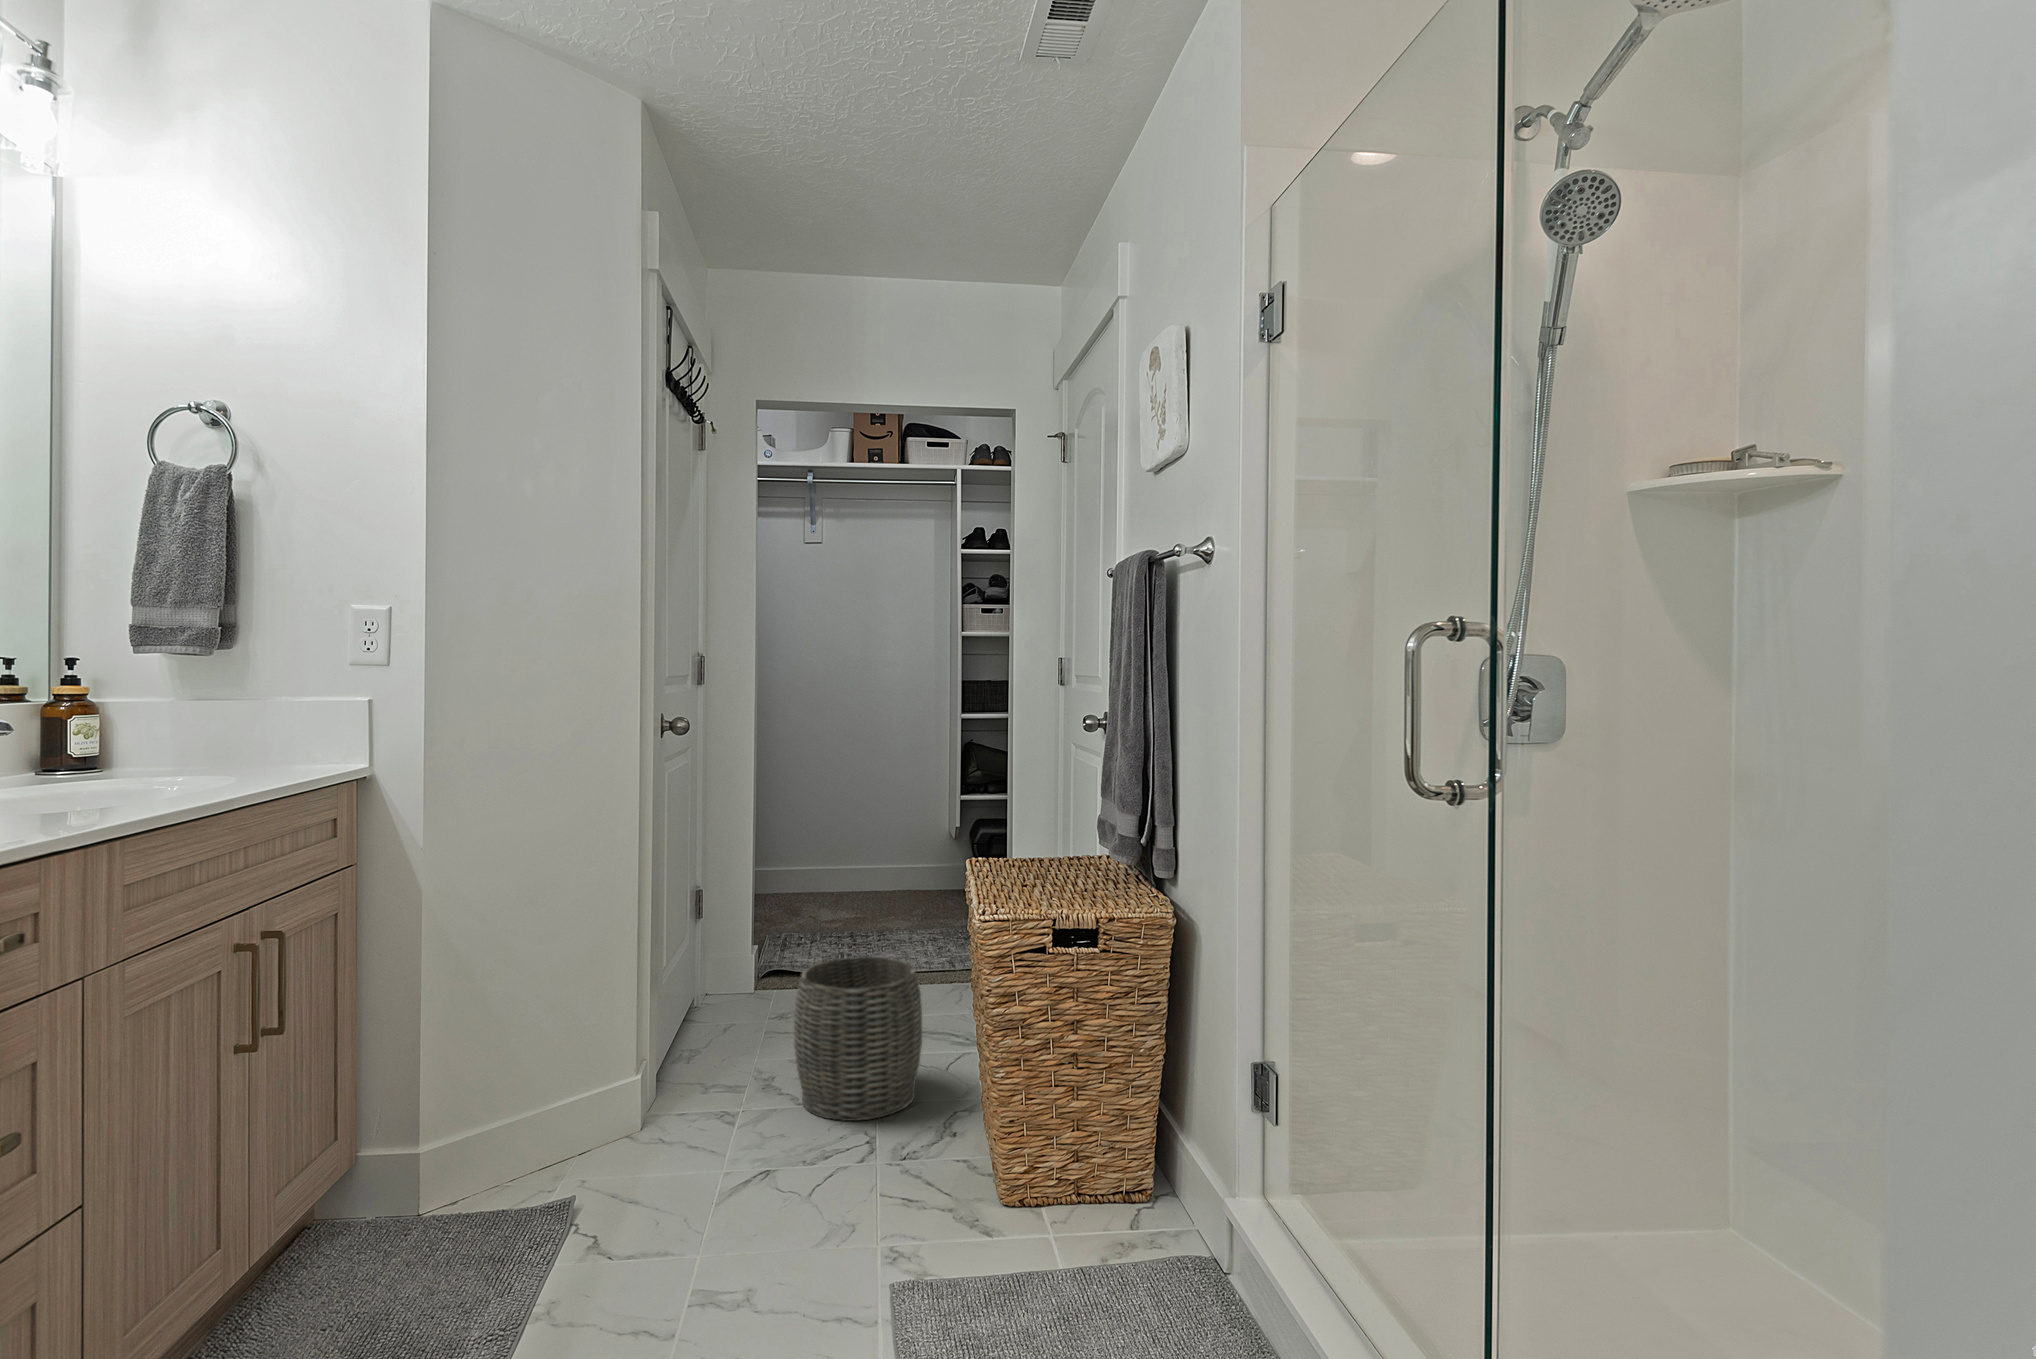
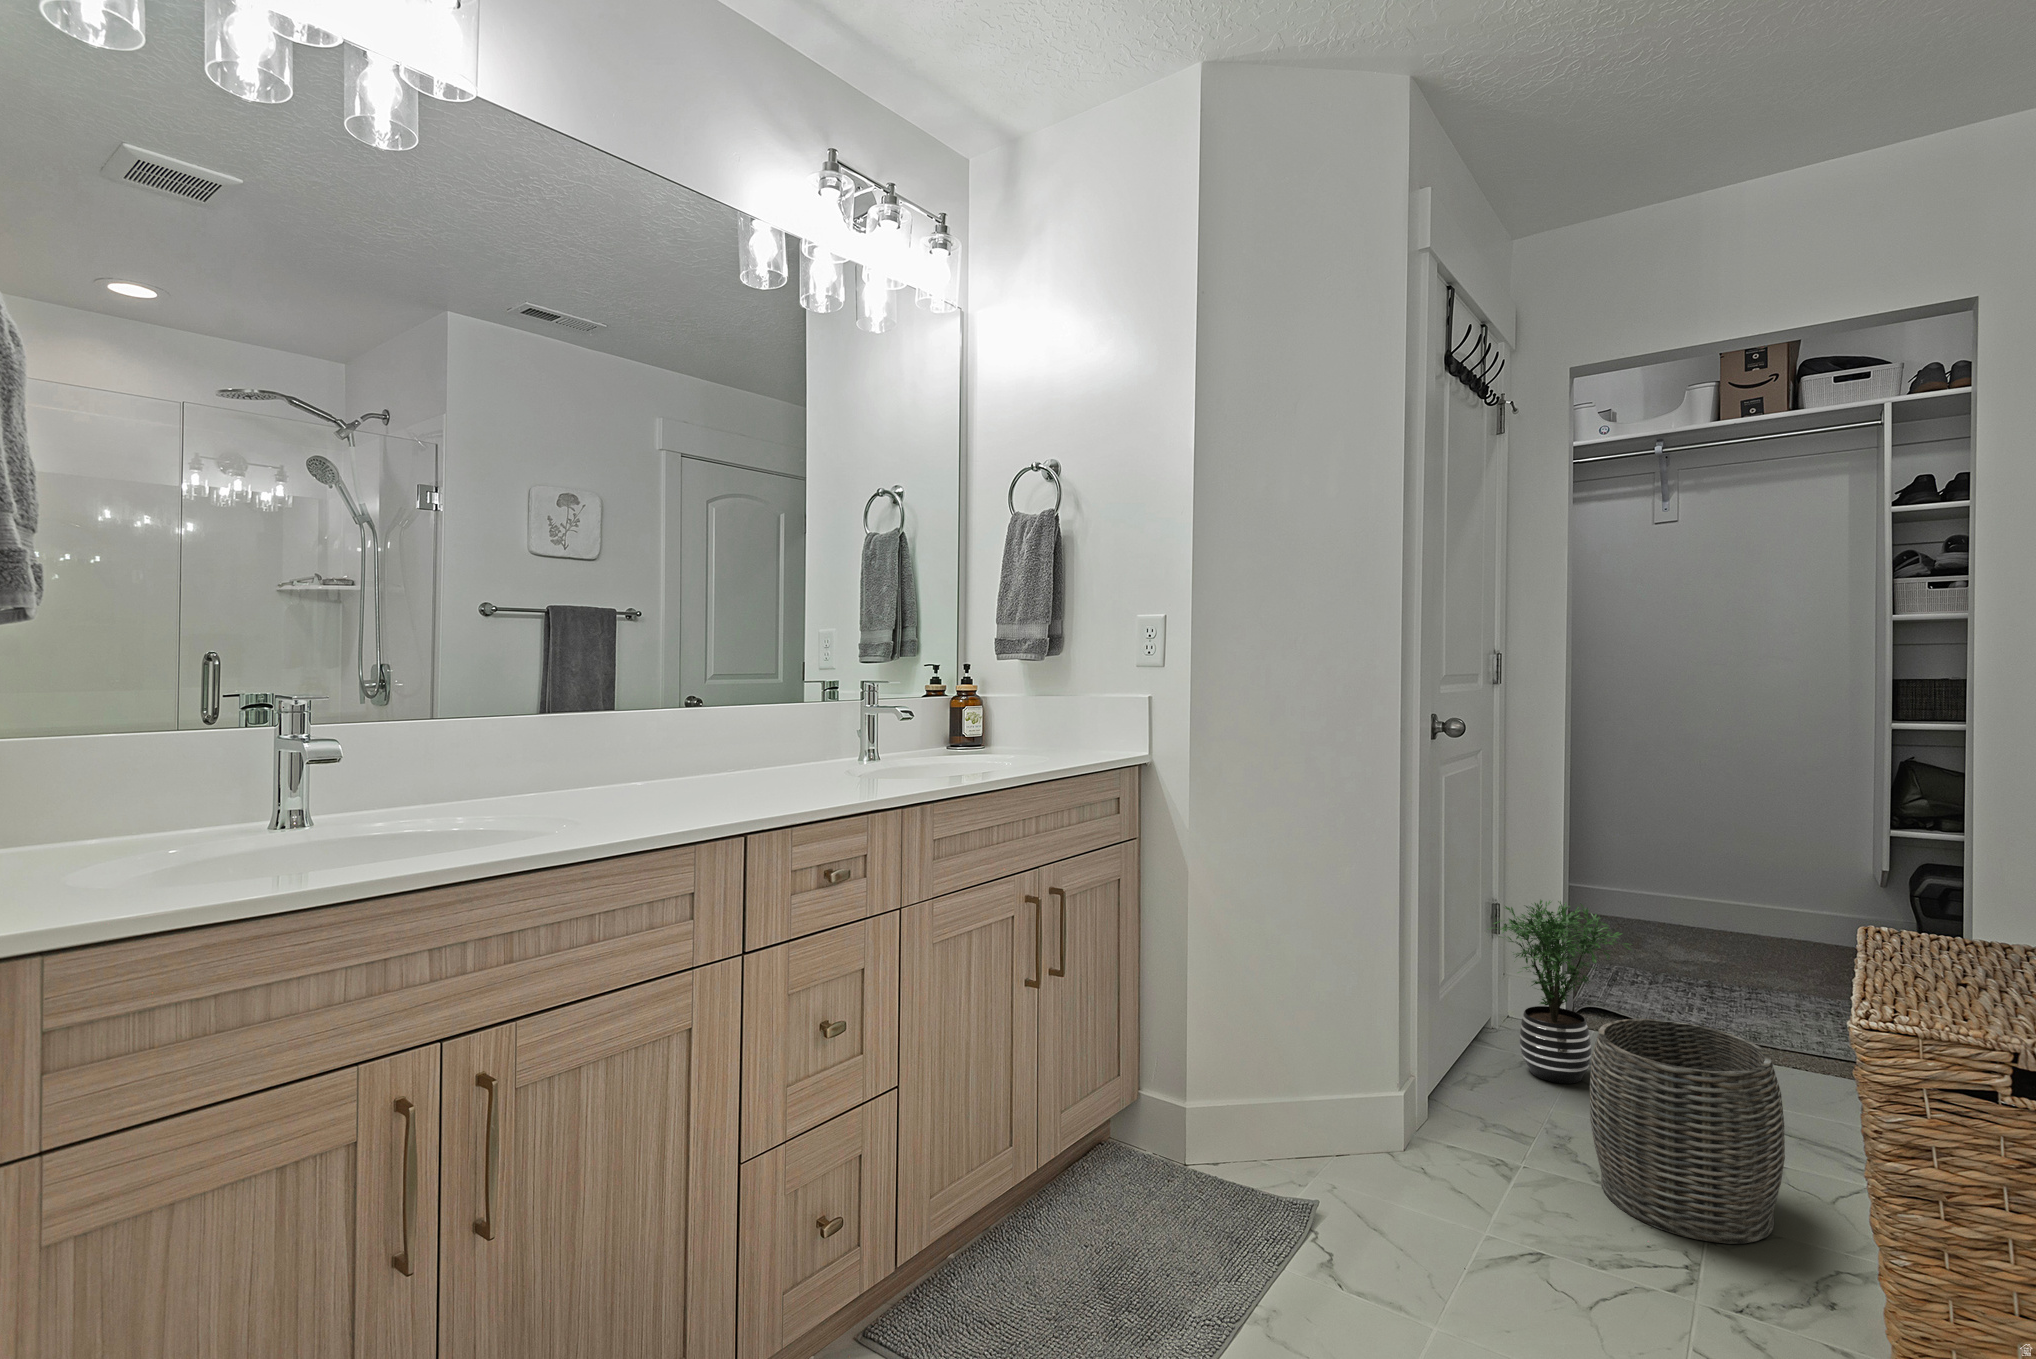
potted plant: none [695,876,813,1037] -> present [1487,900,1631,1083]

